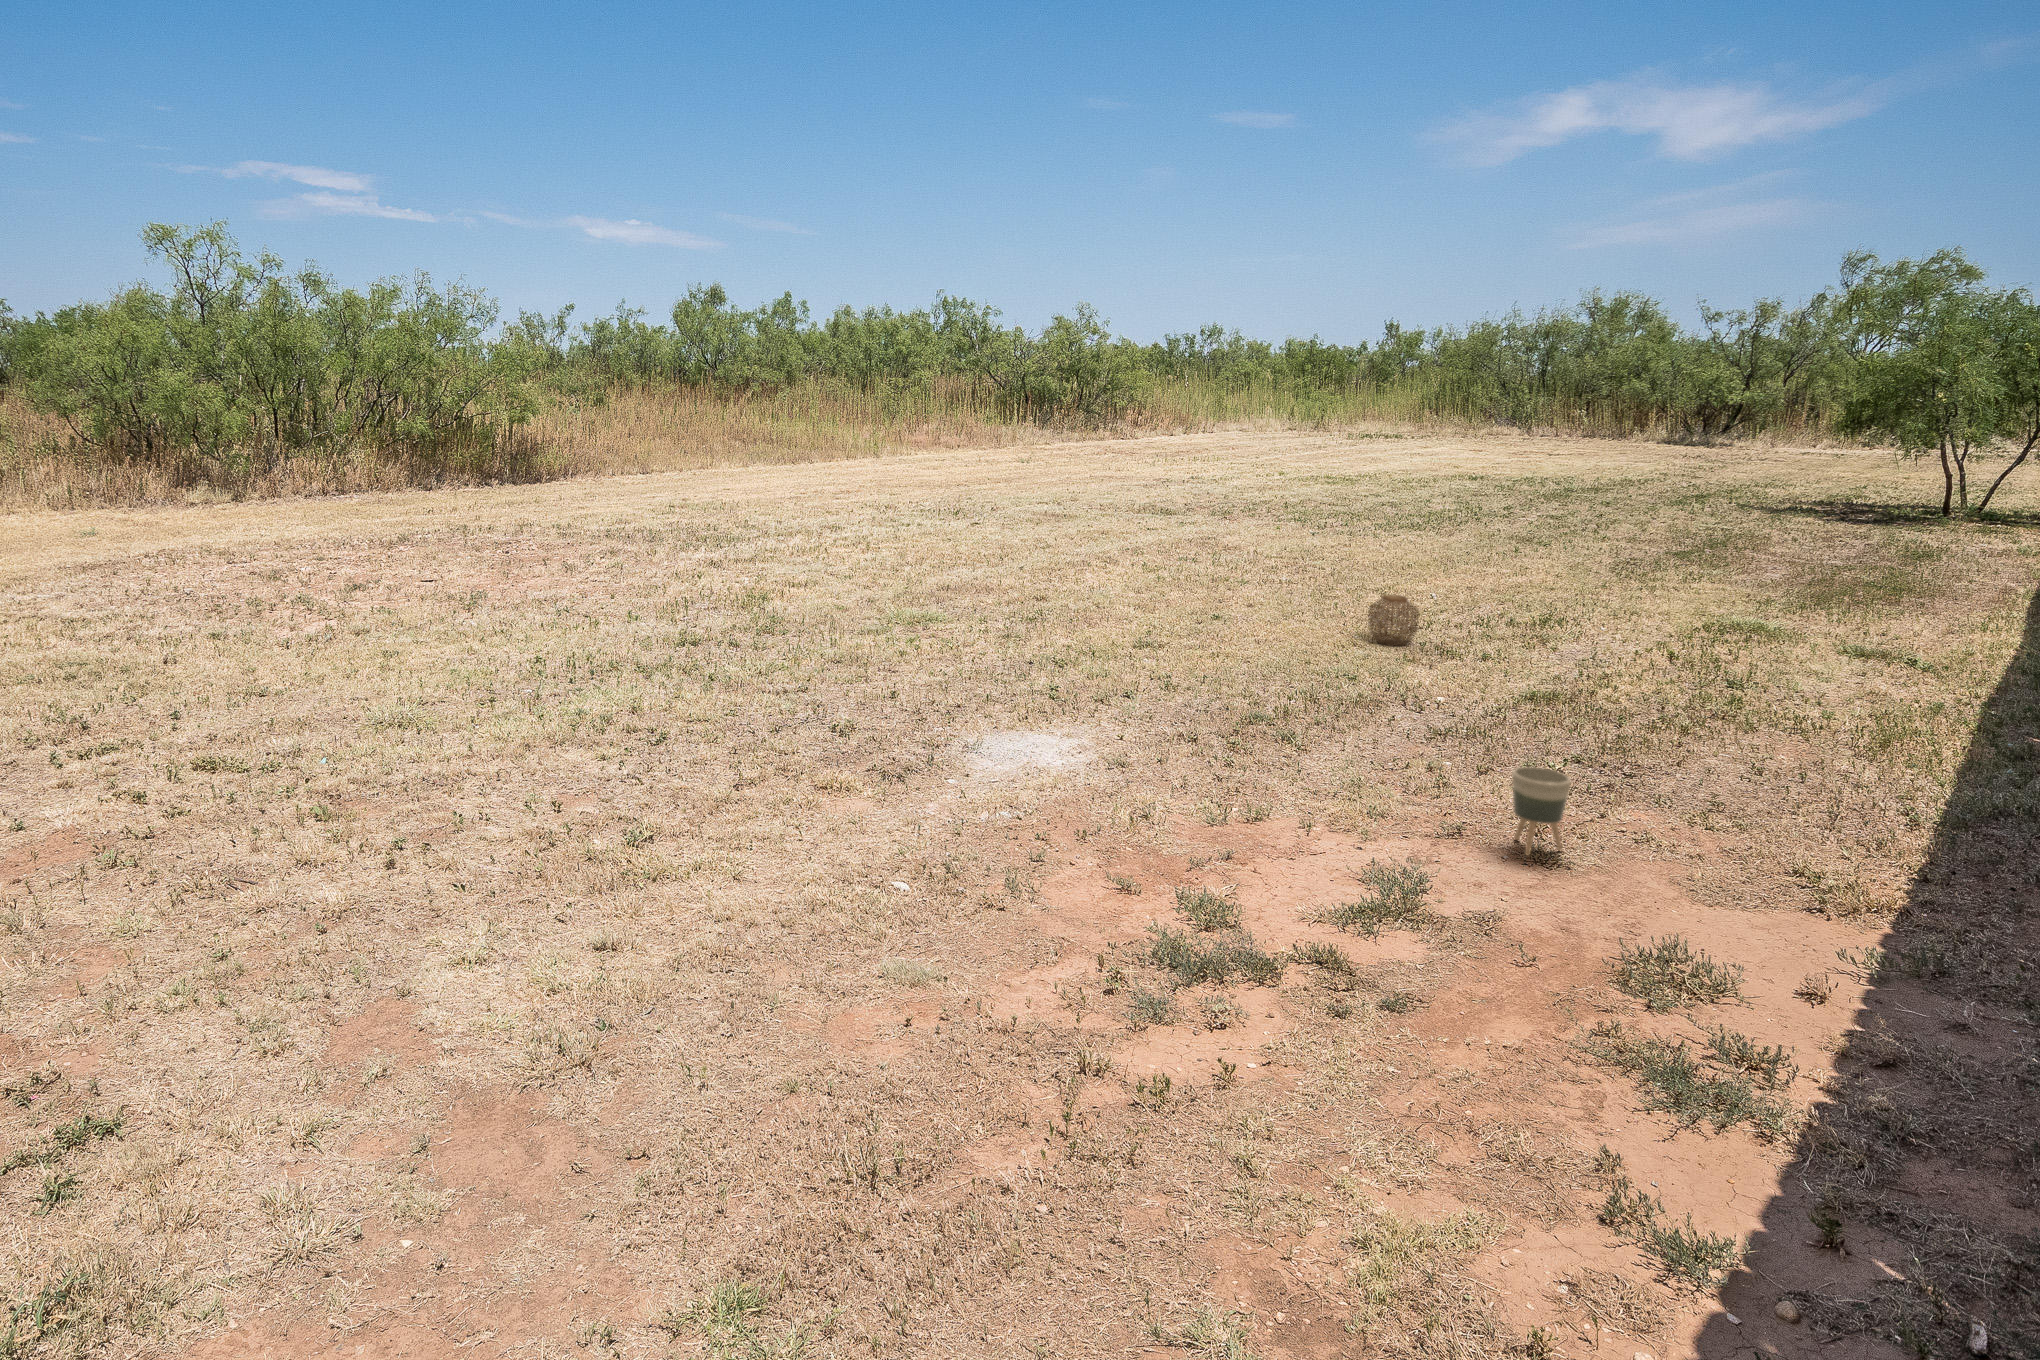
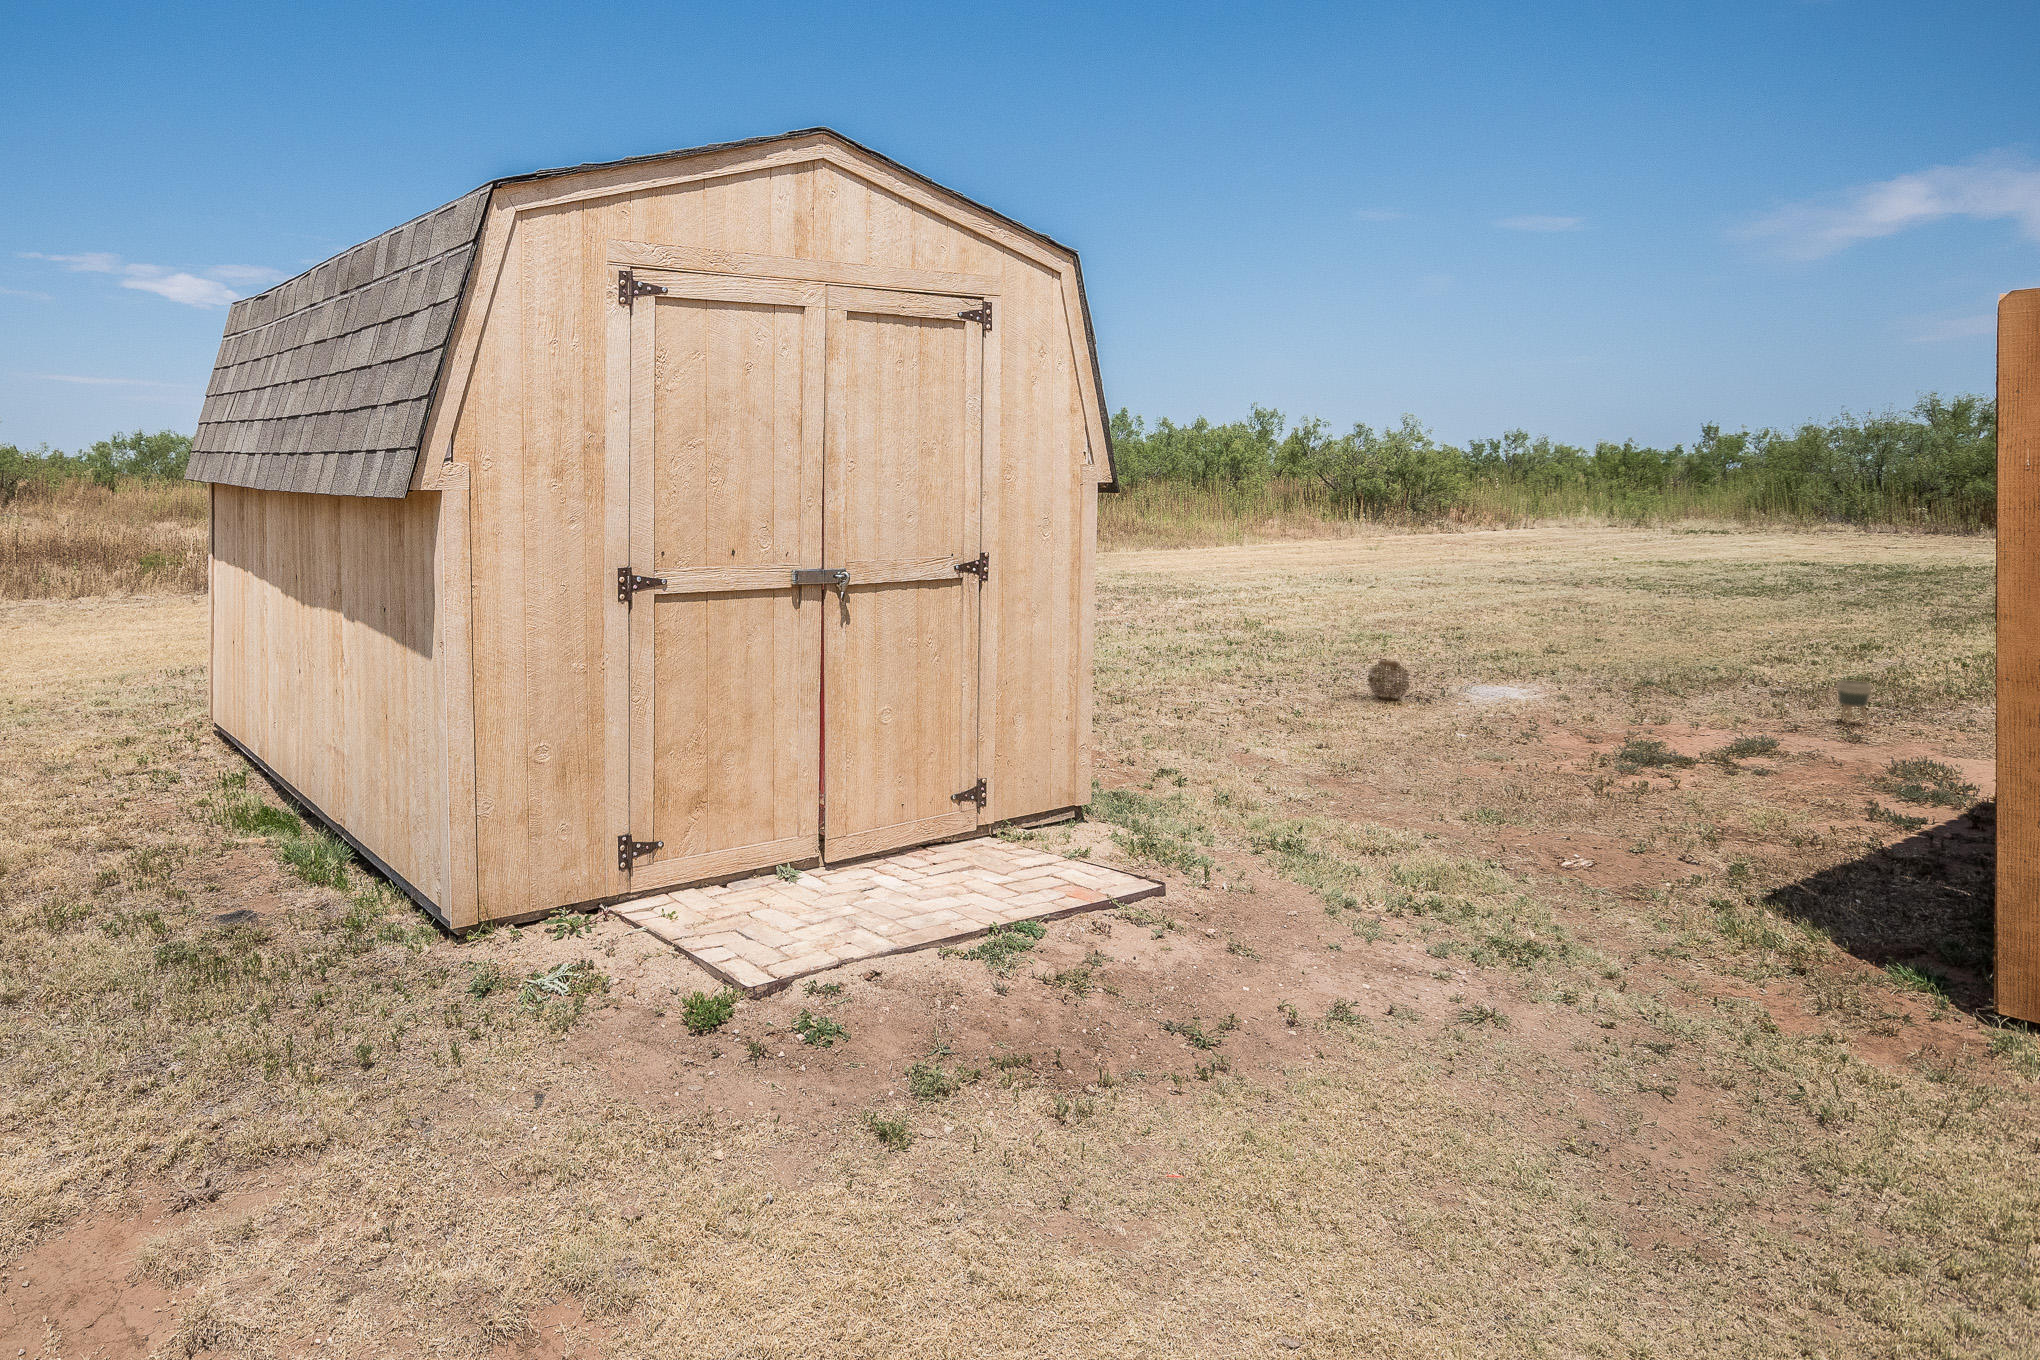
woven basket: present [1368,595,1419,646] -> present [1369,660,1409,701]

